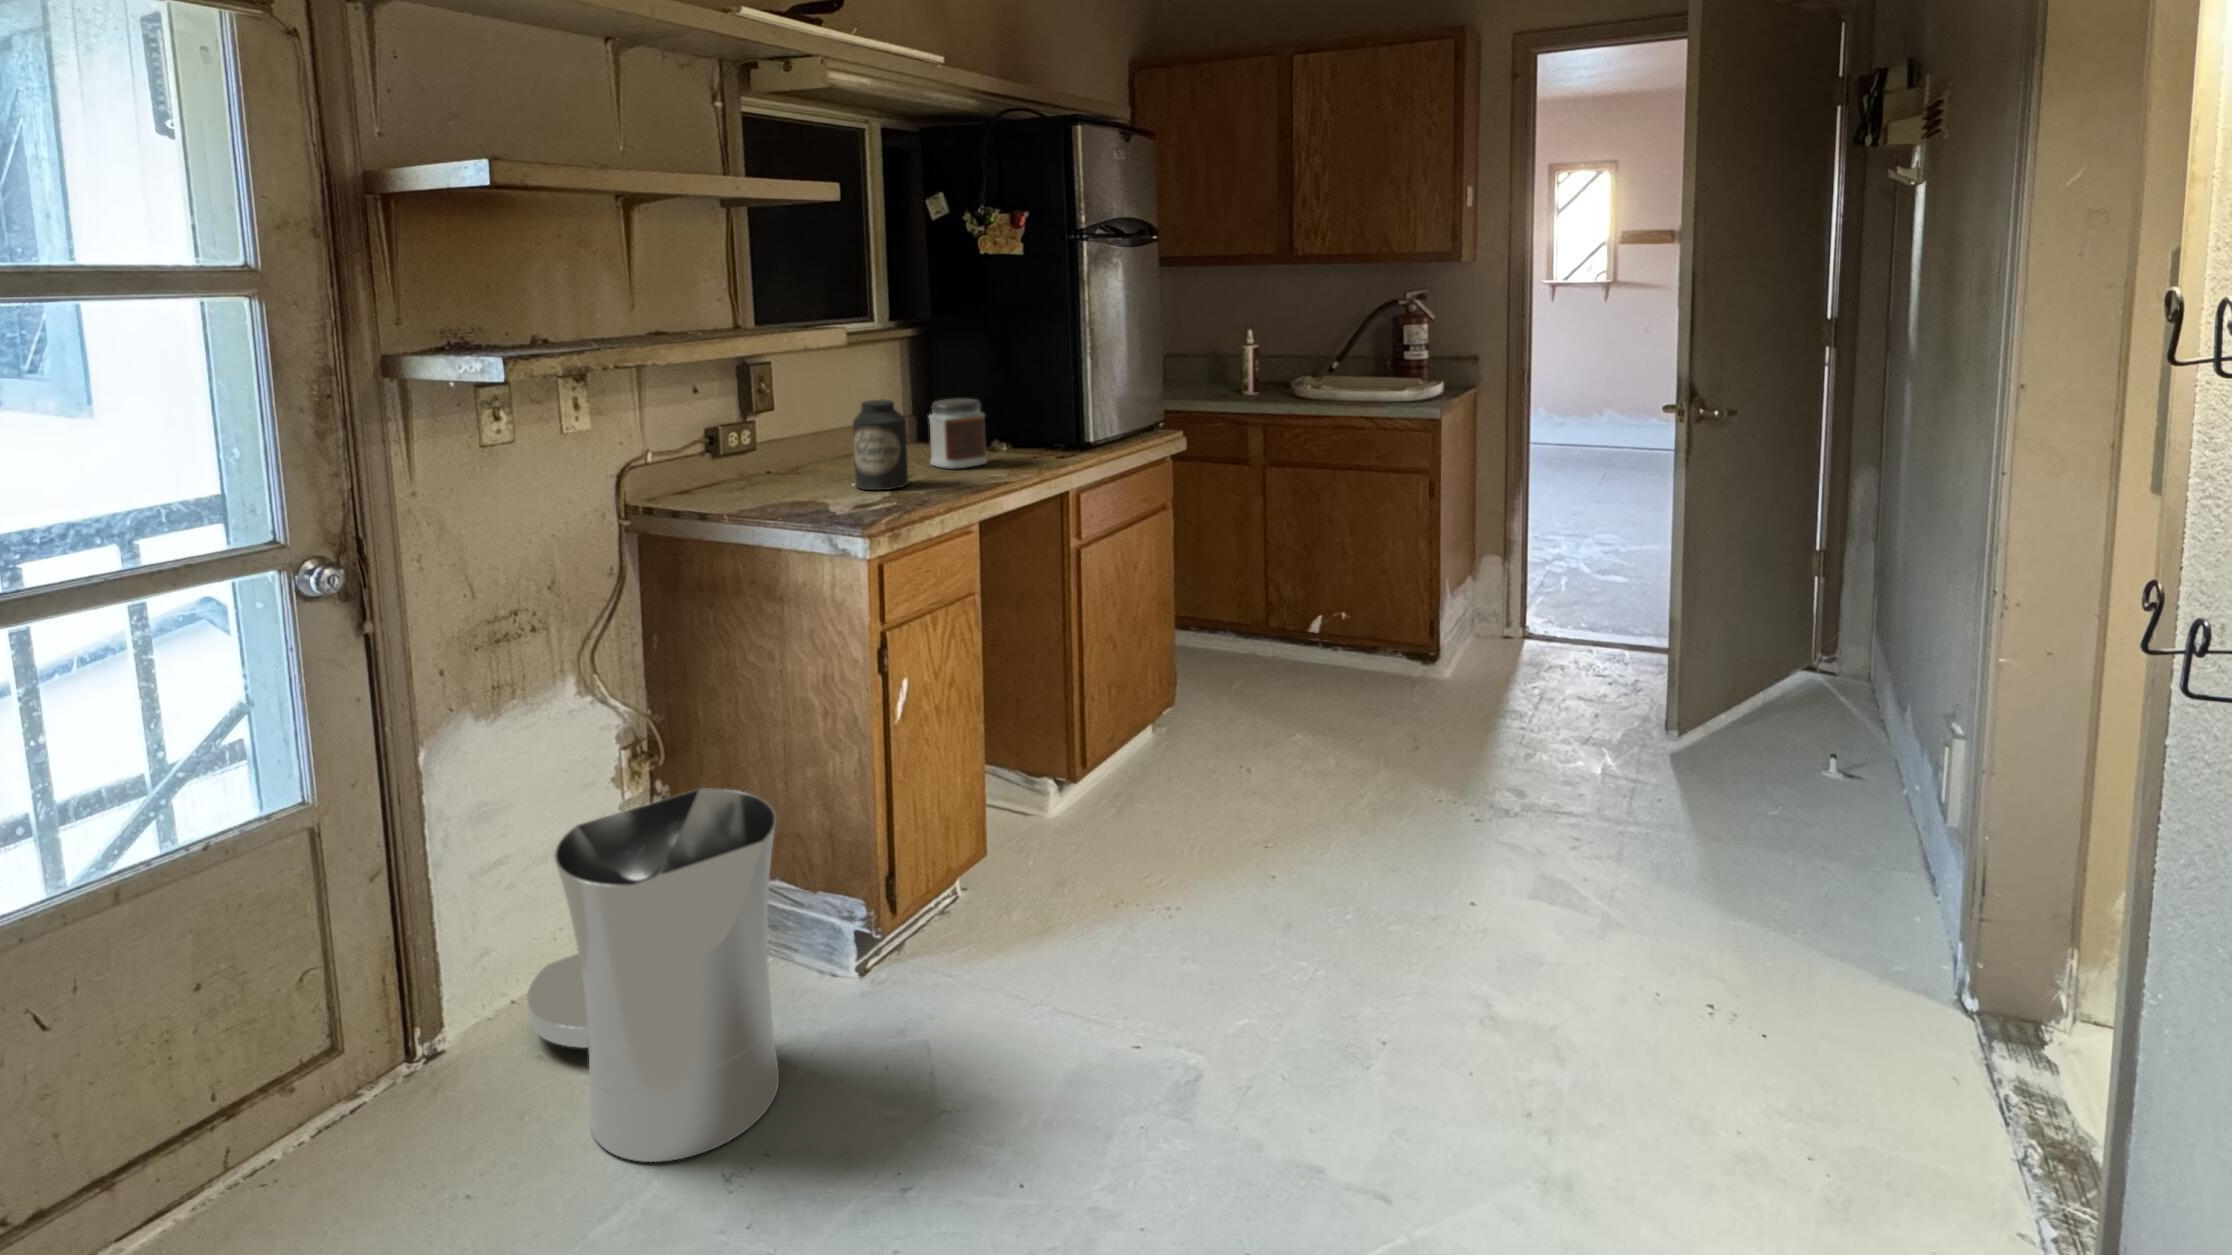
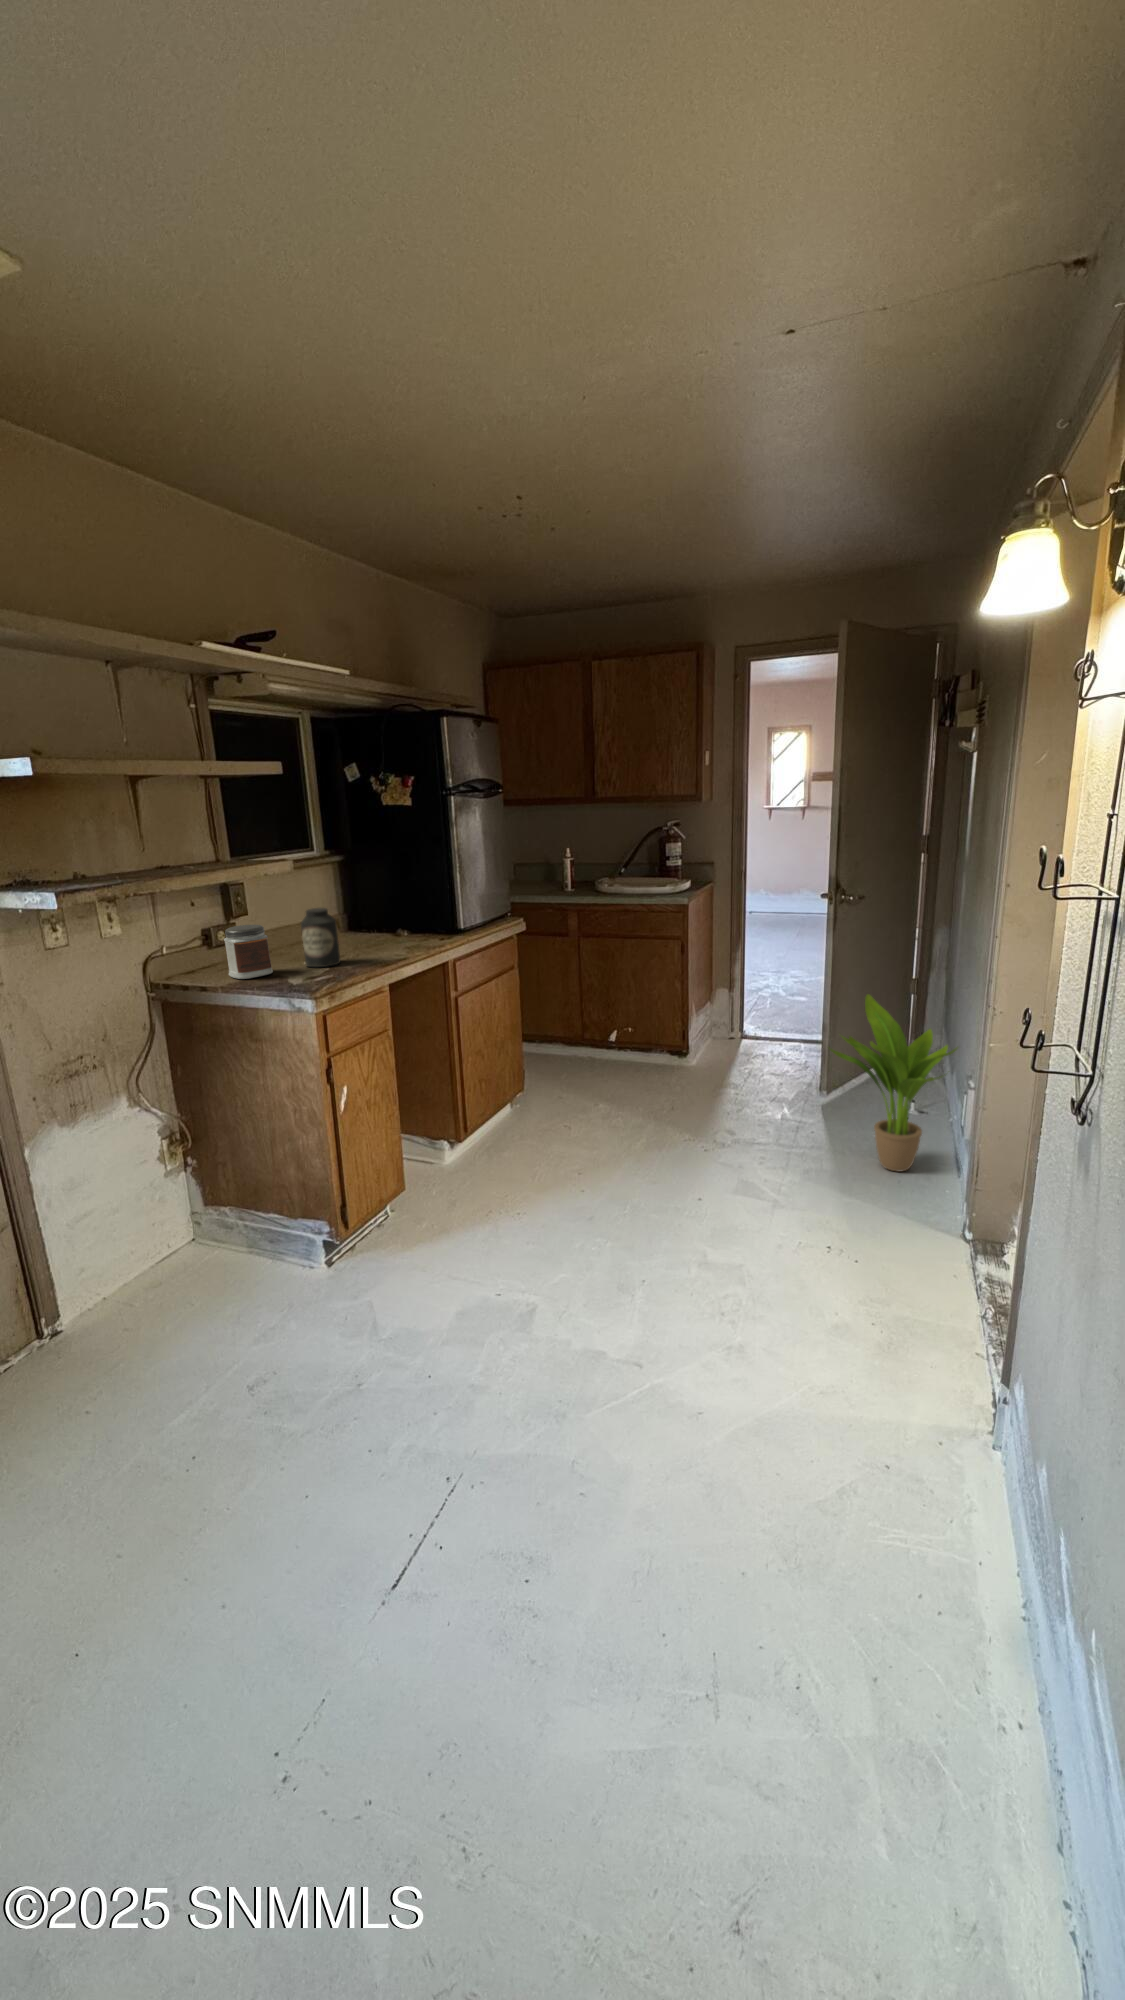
jar: present [929,399,987,469] -> present [224,925,273,979]
potted plant: none [1689,567,1931,877] -> present [829,994,957,1171]
trash can: present [527,788,779,1162] -> none [115,1161,280,1381]

